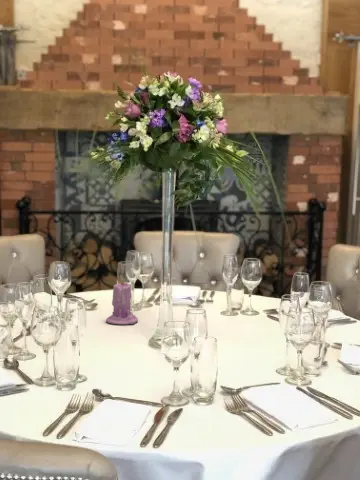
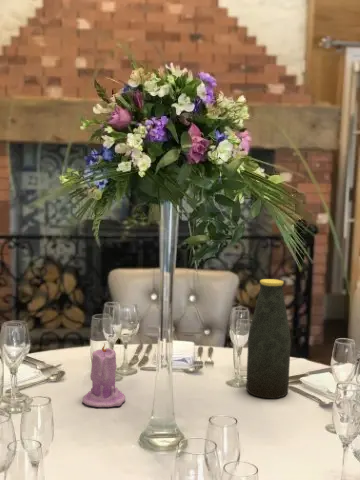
bottle: none [231,233,264,323] -> present [246,279,291,398]

